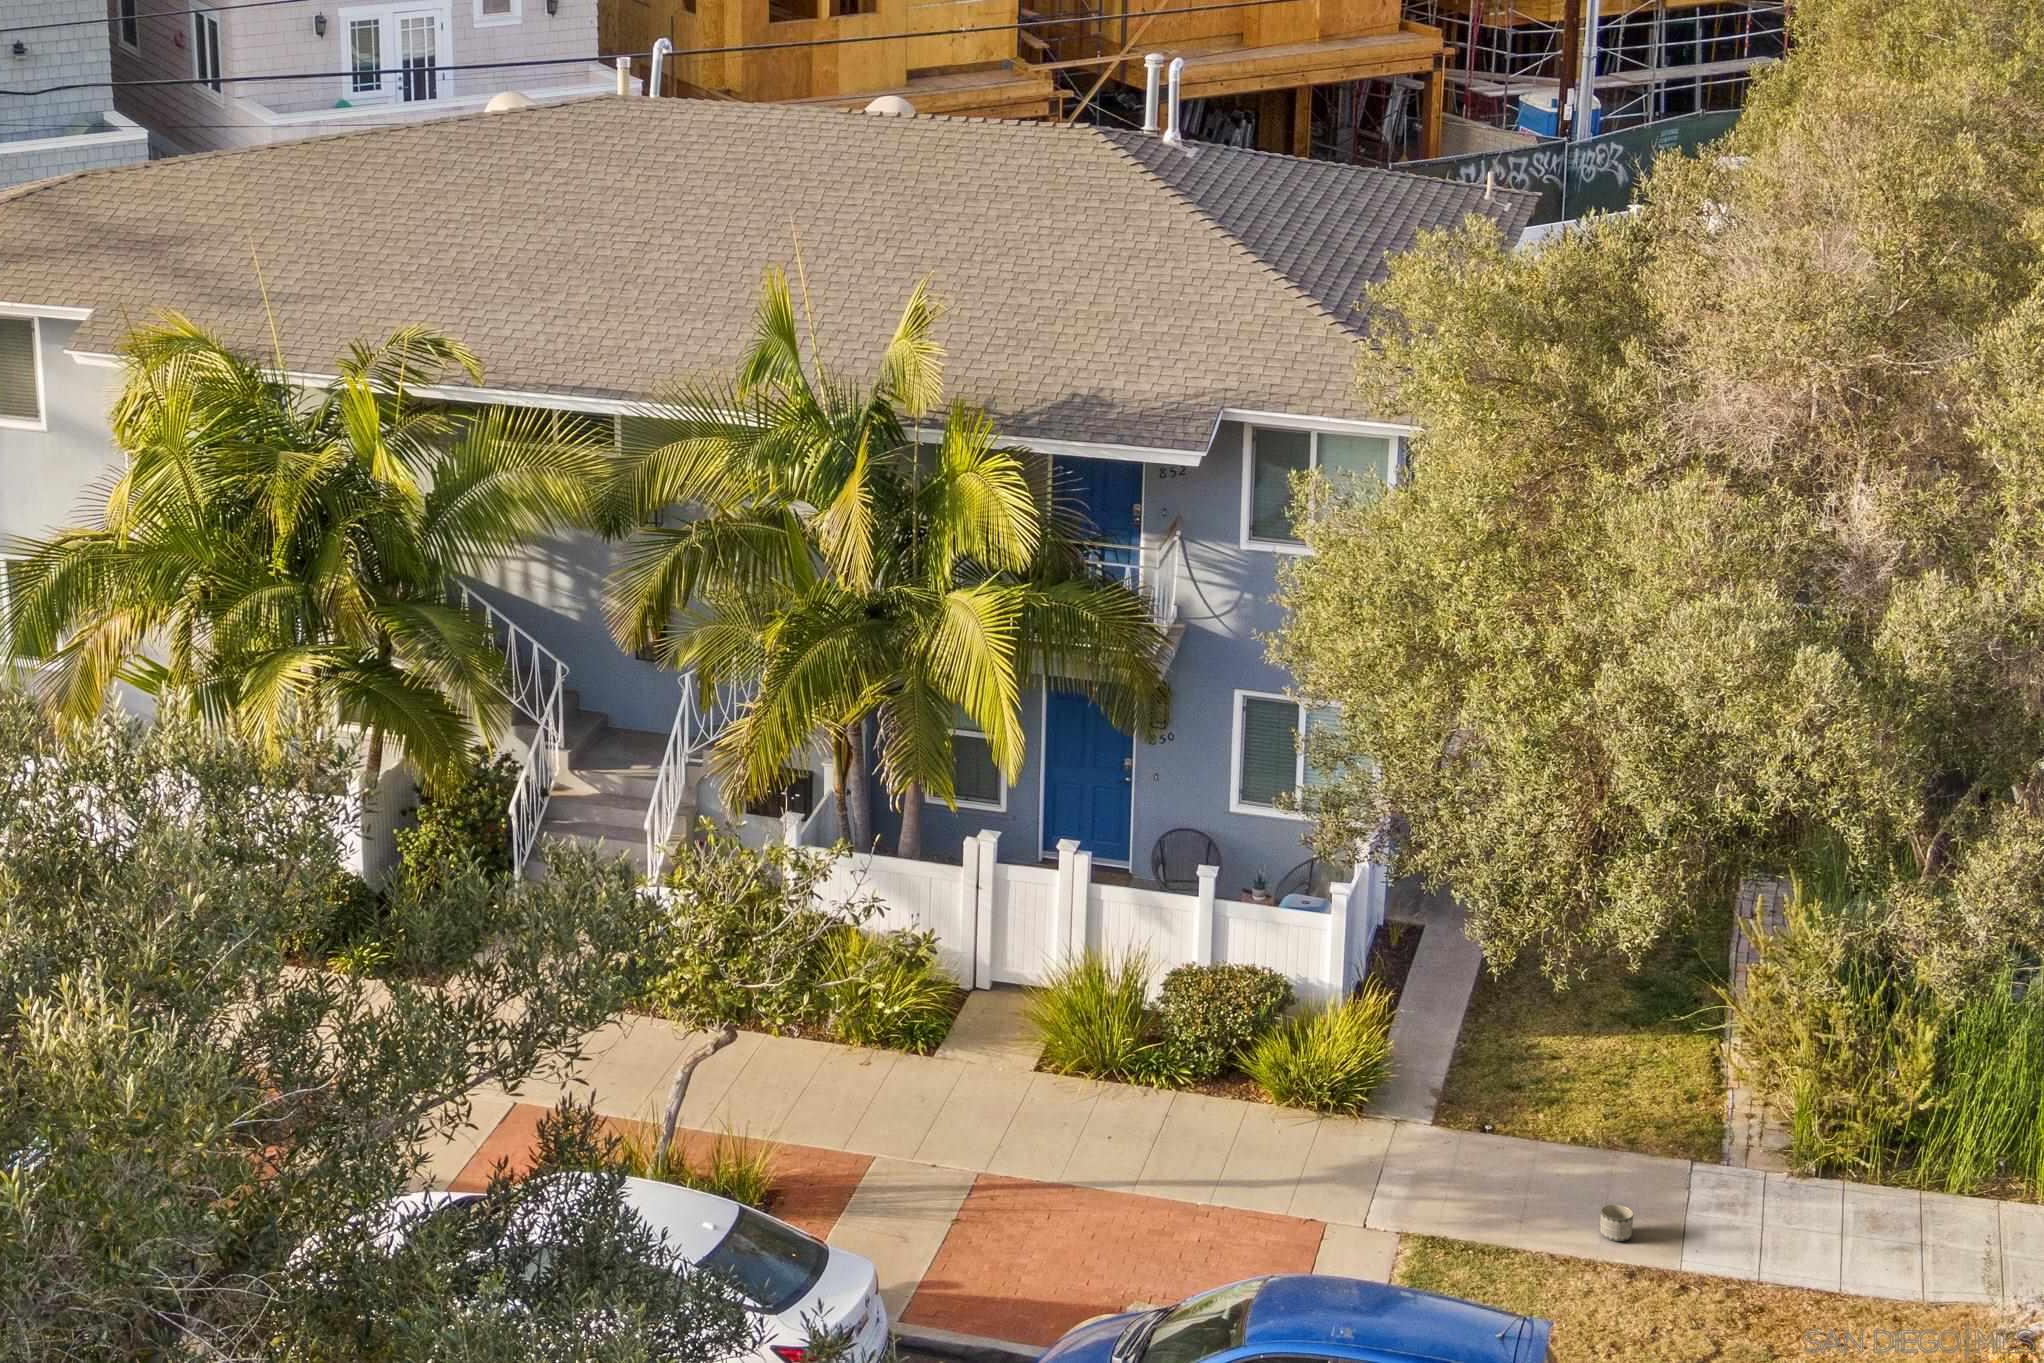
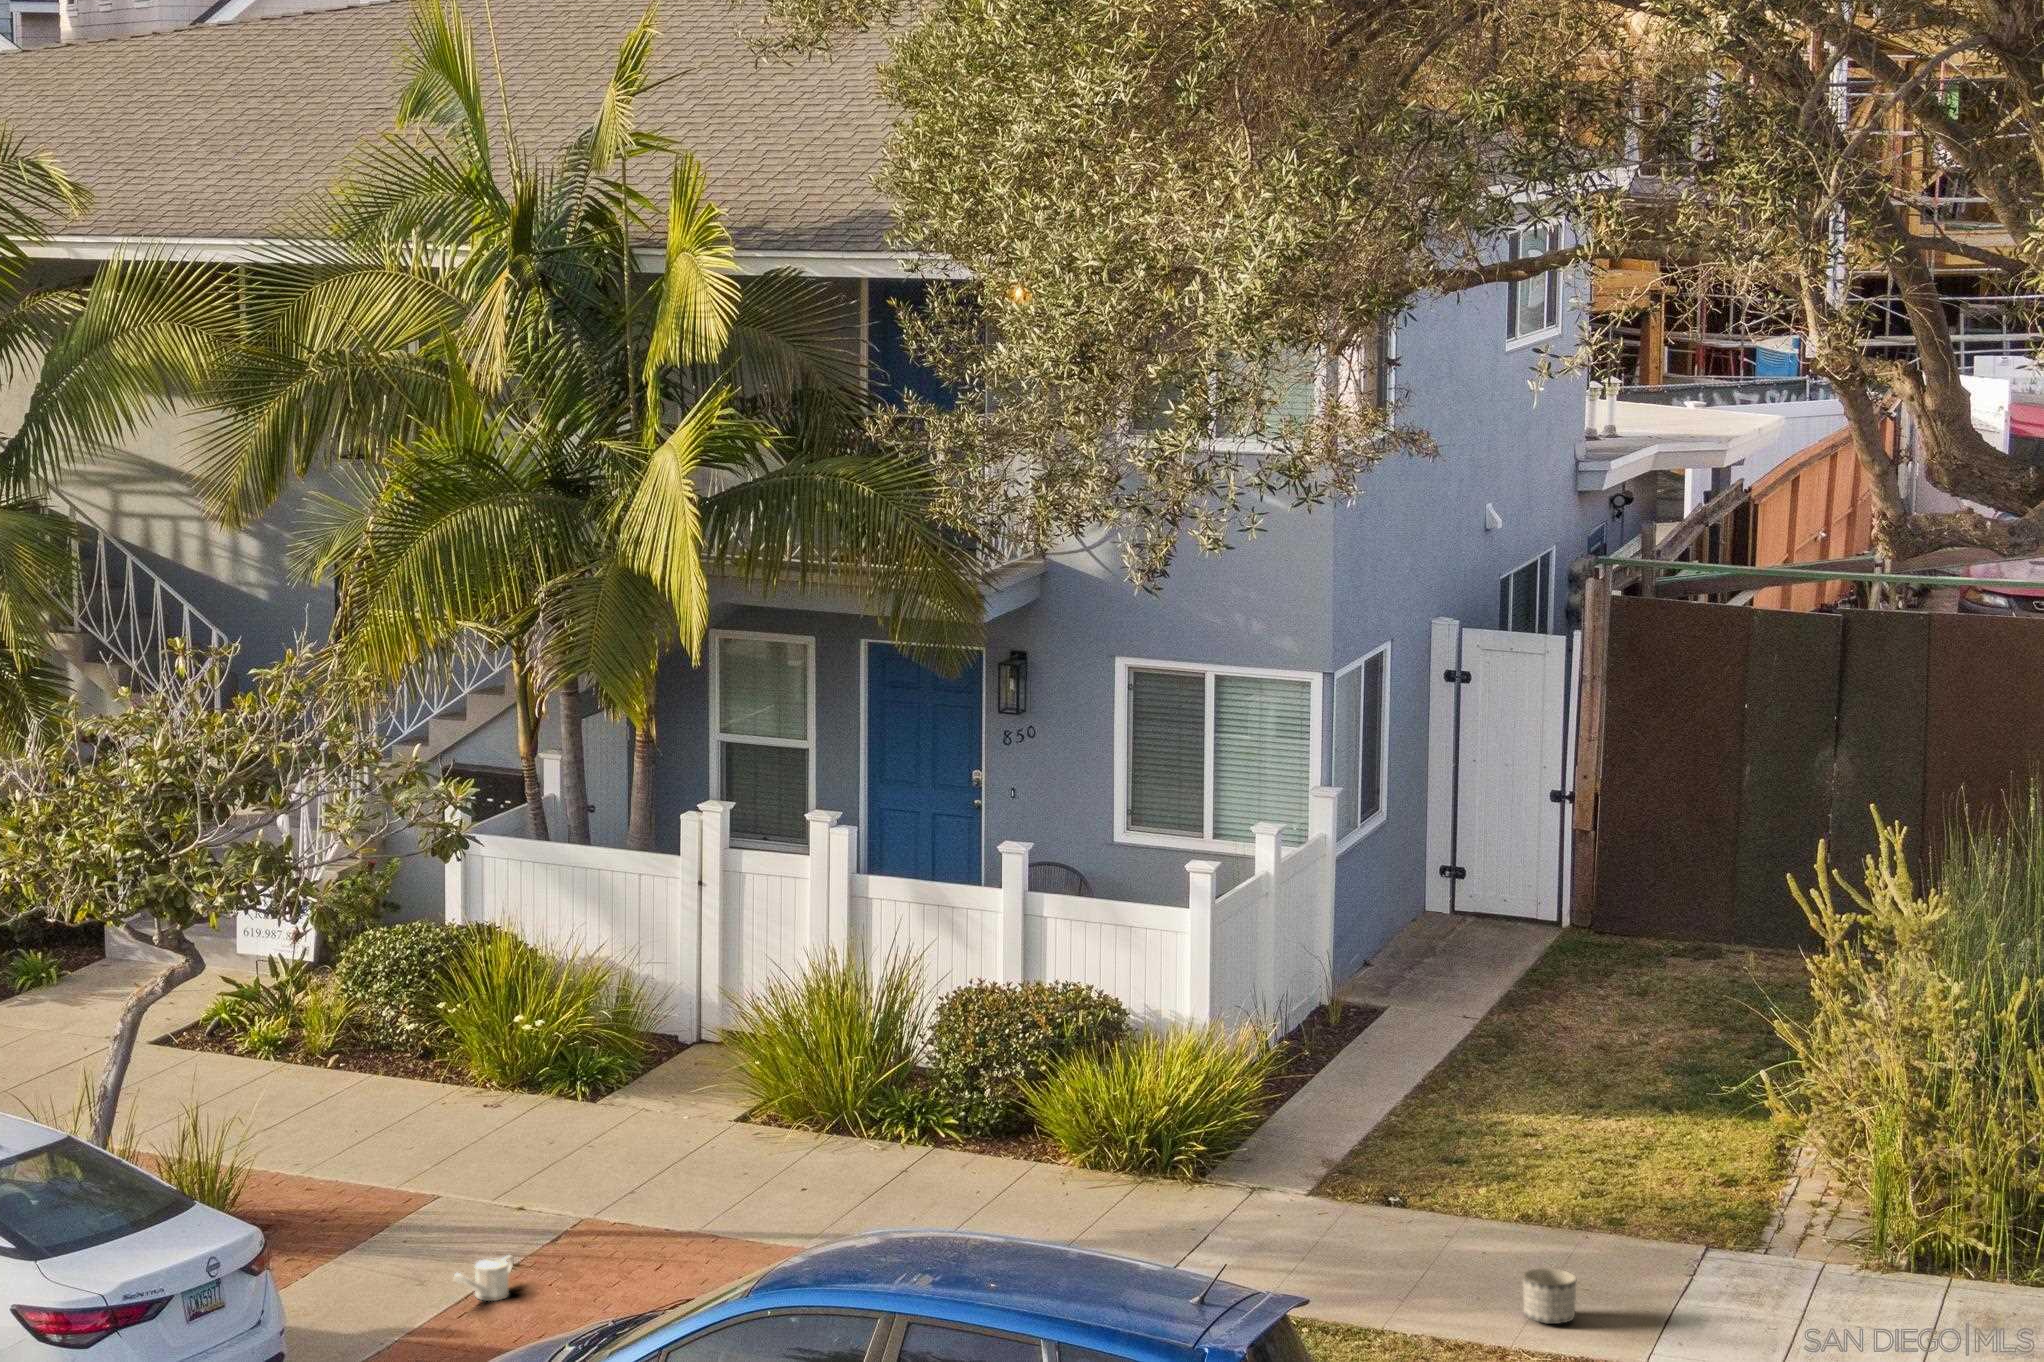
watering can: none [940,1217,967,1250] -> present [454,1255,513,1301]

